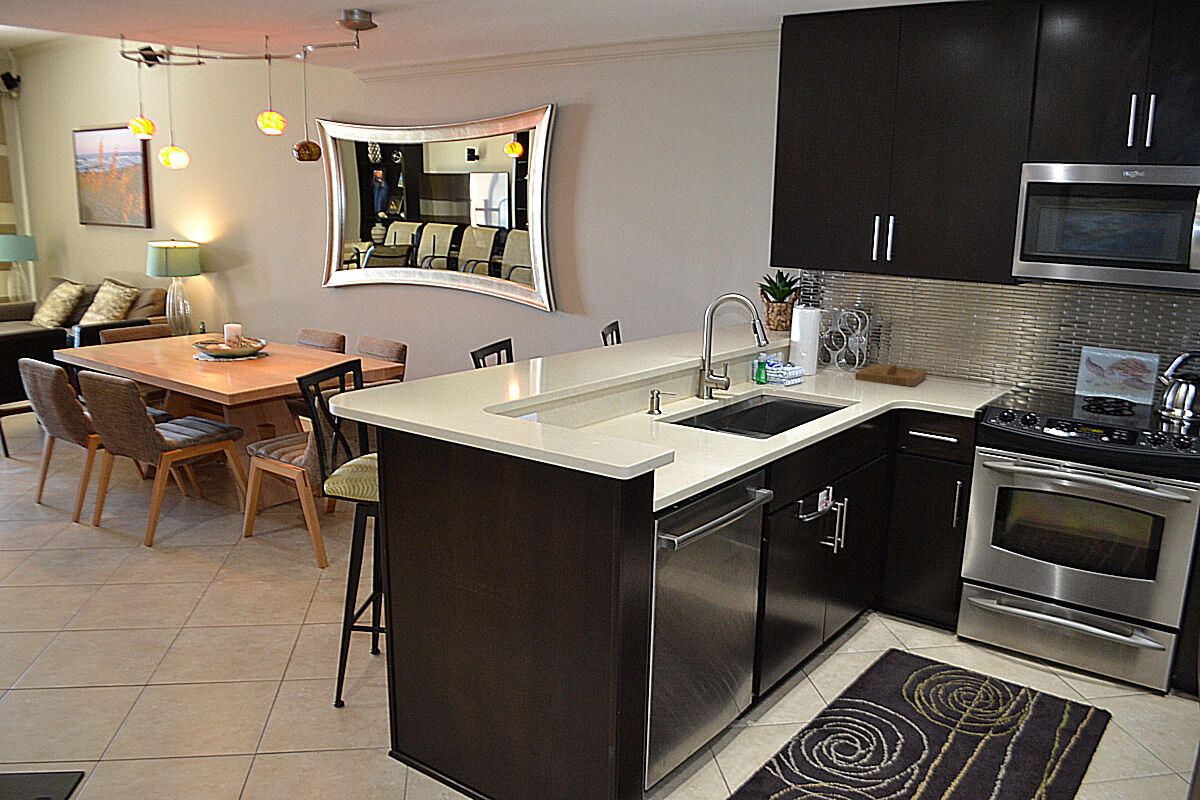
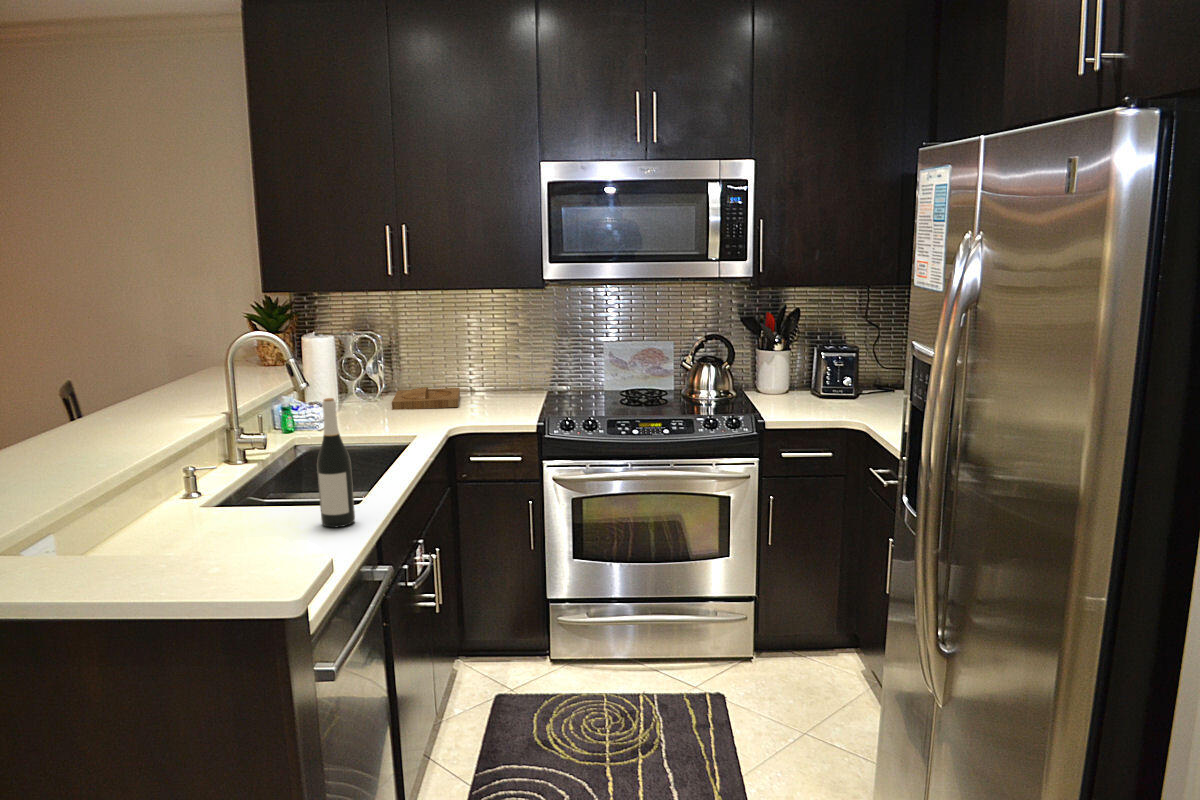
wine bottle: none [719,352,747,454] -> present [317,398,355,527]

